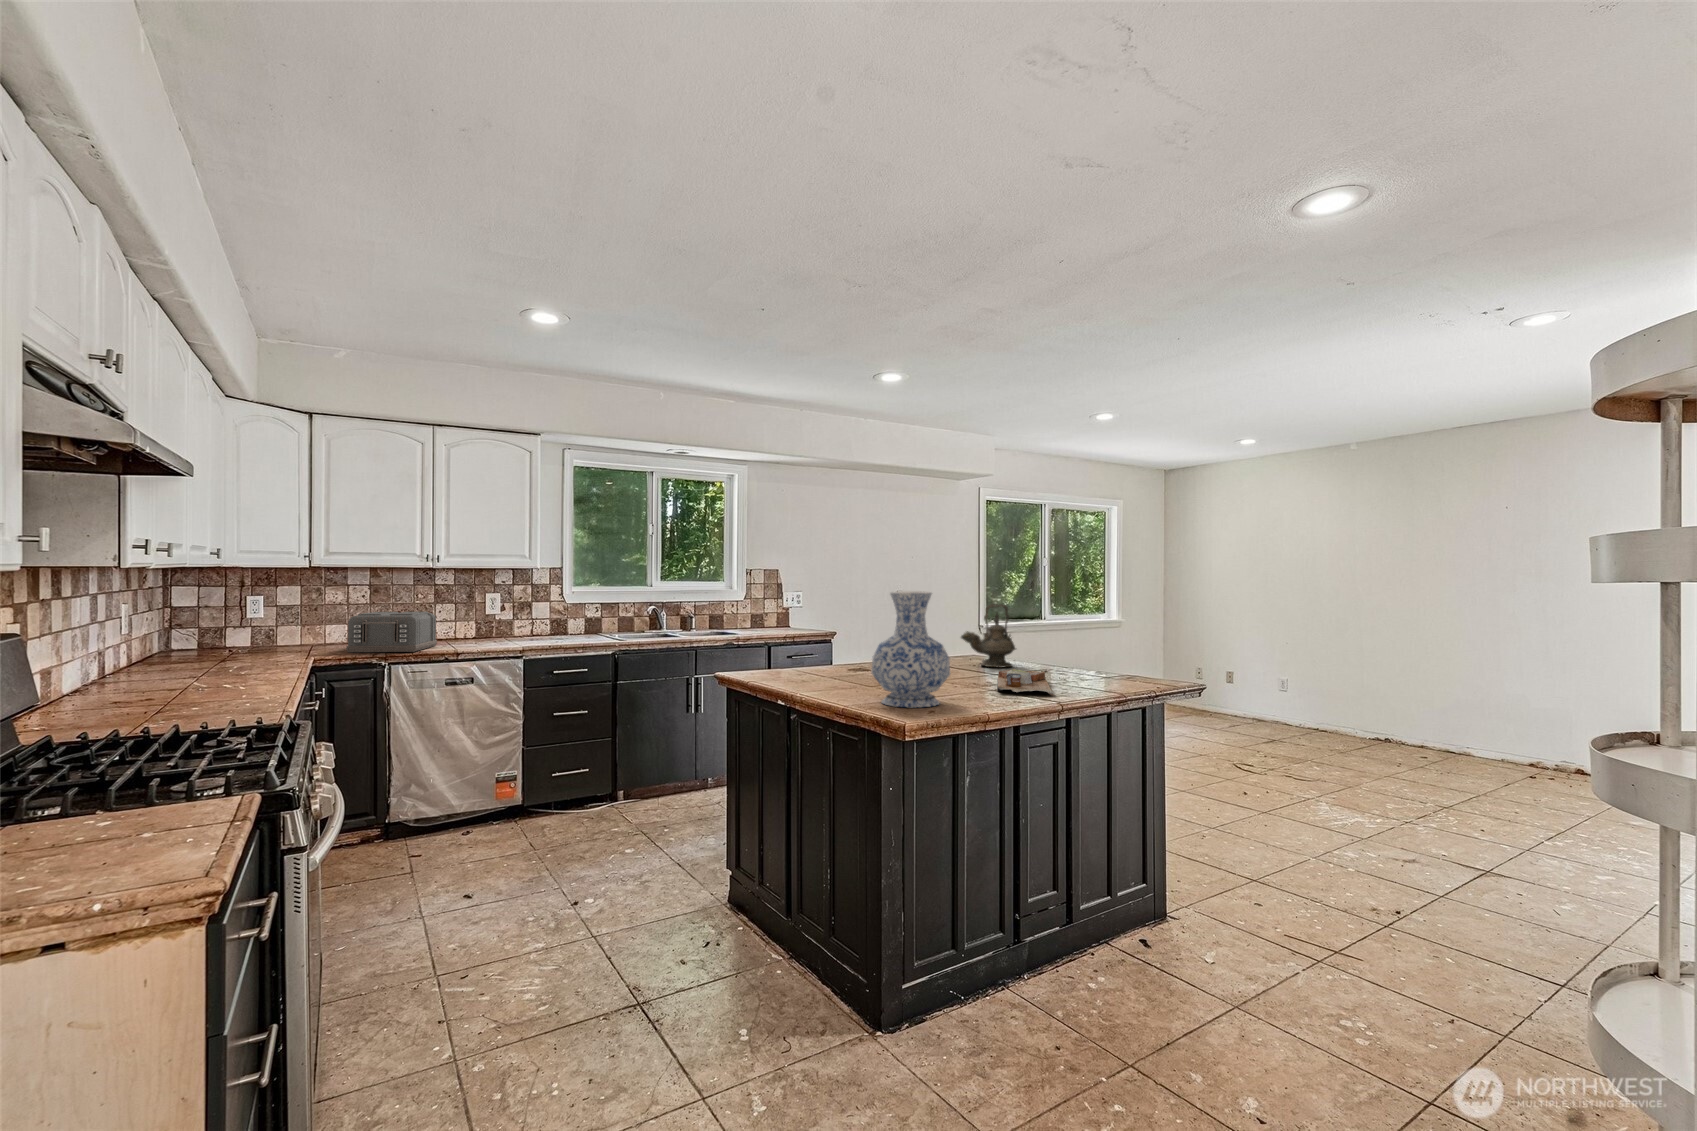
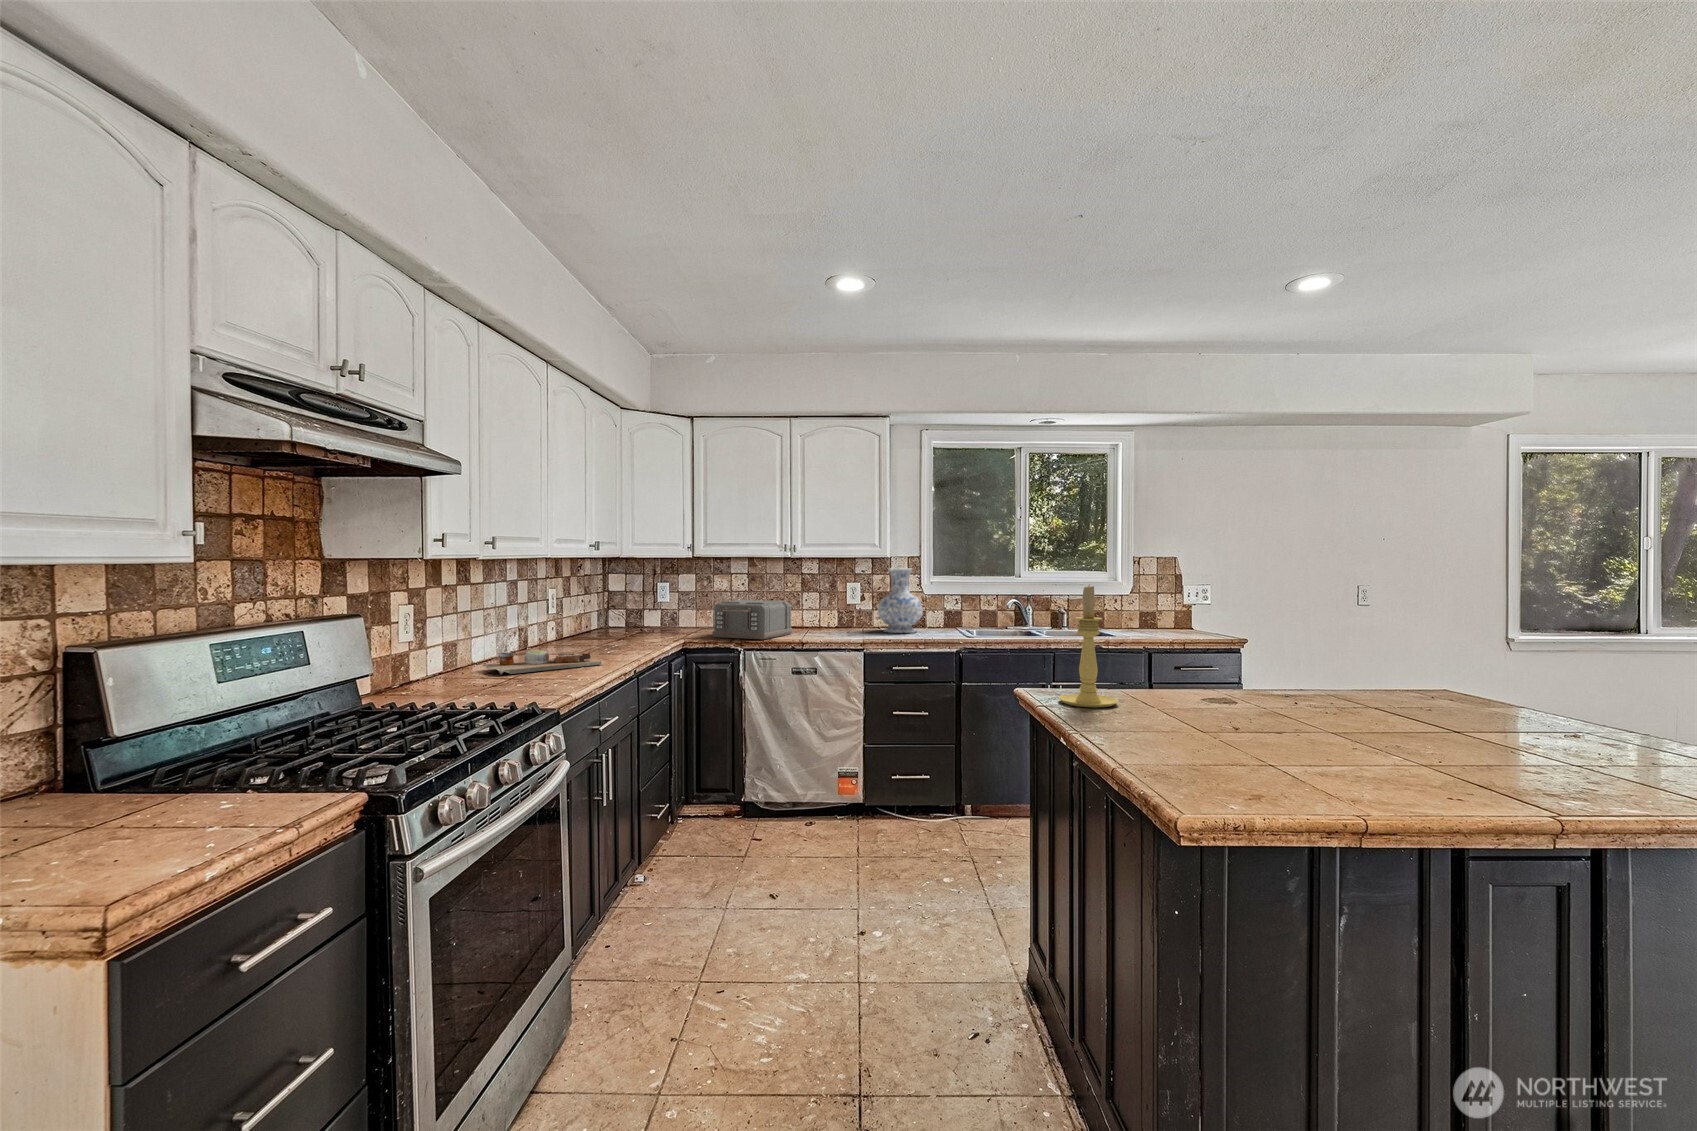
candle holder: none [758,587,801,678] -> present [1059,586,1118,707]
vase: present [871,591,951,708] -> present [878,568,923,633]
teapot: present [961,604,1016,667] -> none [1397,616,1517,722]
cutting board: present [997,669,1053,696] -> present [483,650,601,674]

